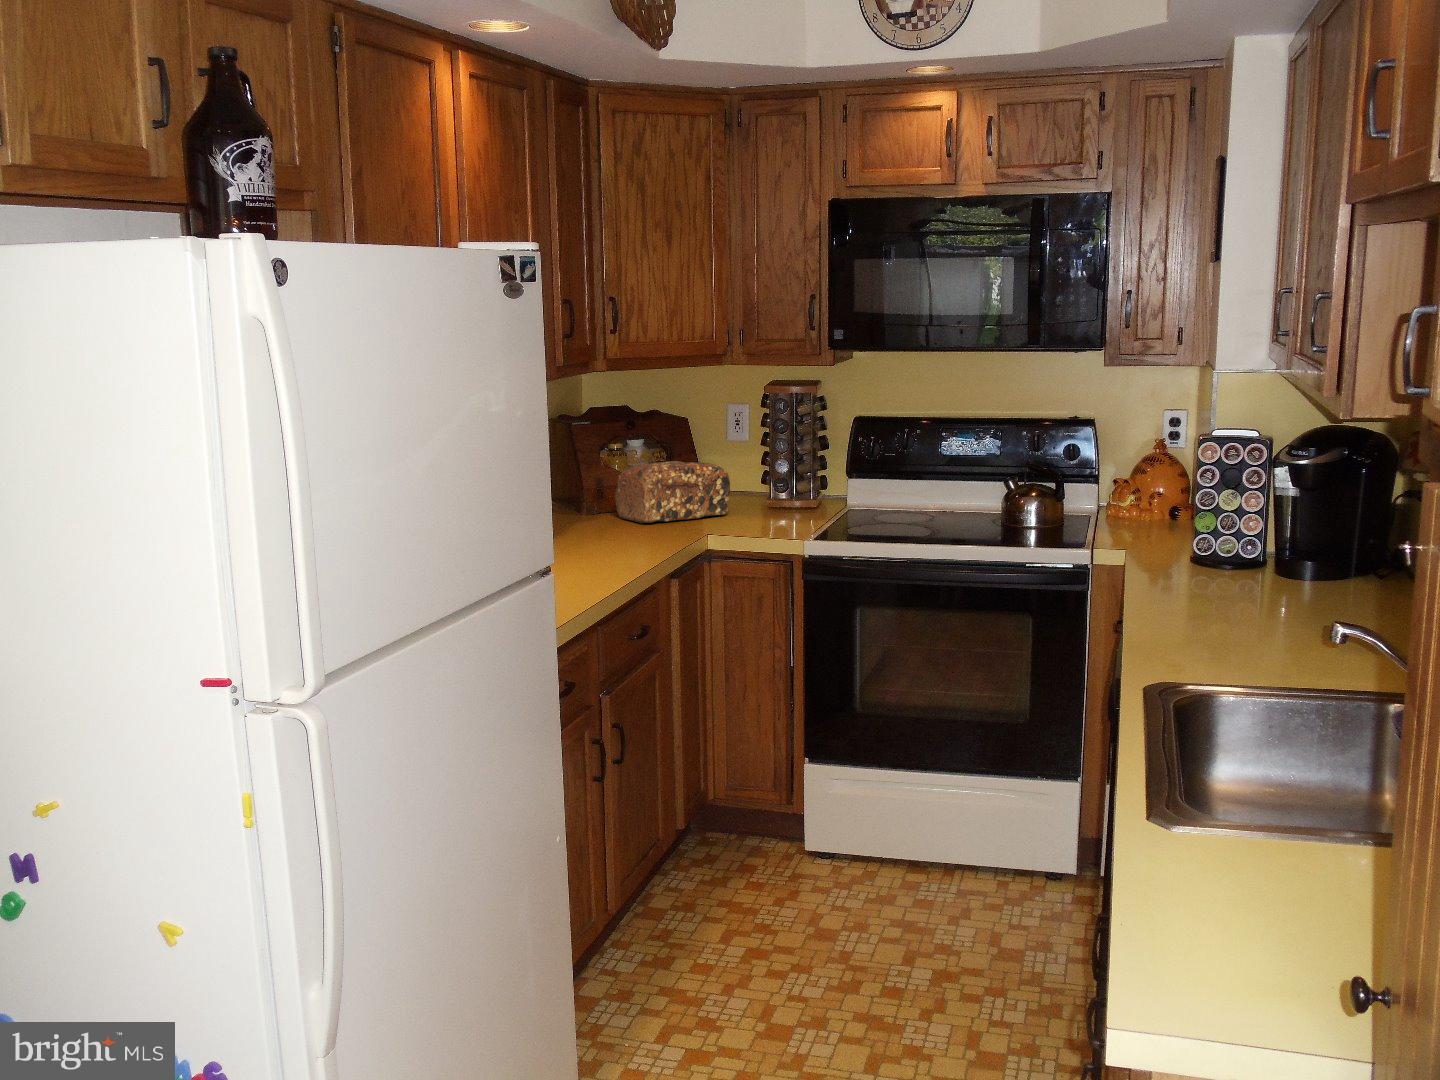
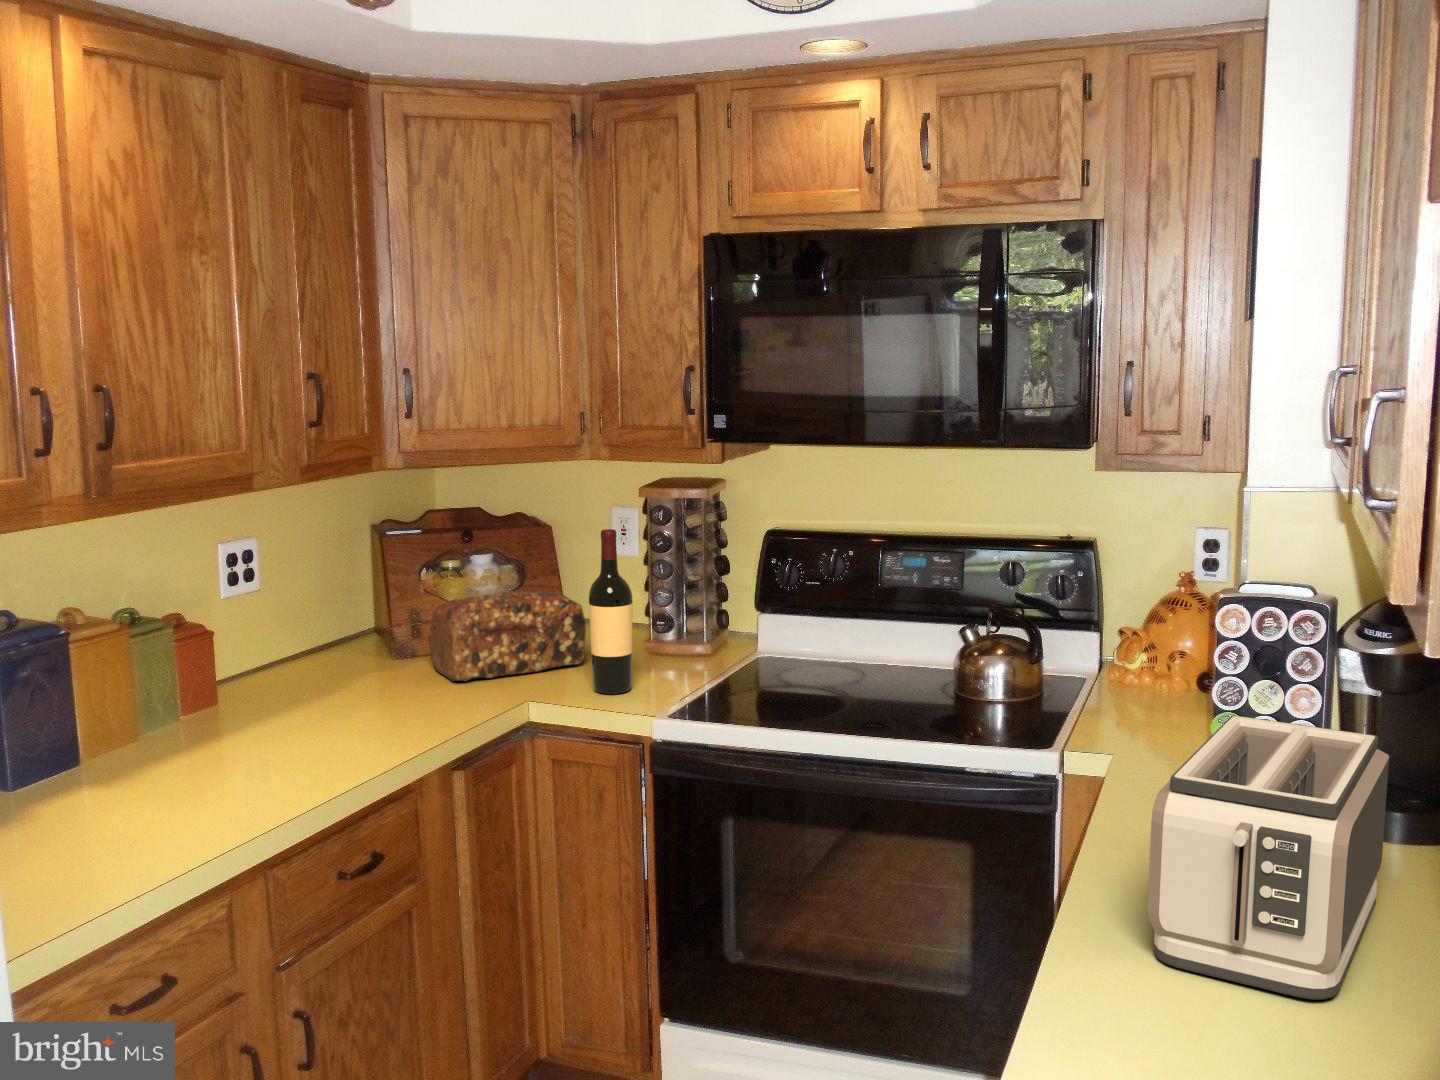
wine bottle: none [746,410,777,528] -> present [589,529,633,694]
toaster: none [1178,497,1309,632] -> present [1147,715,1389,1000]

